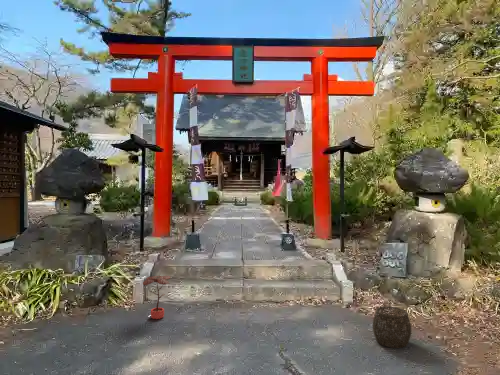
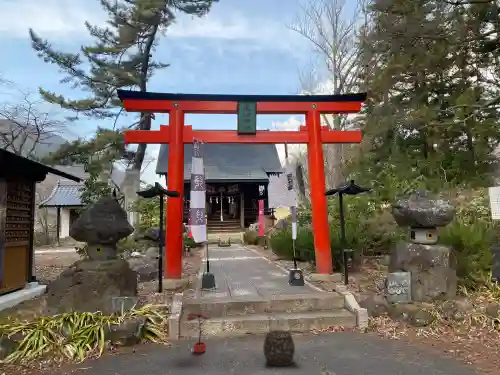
woven basket: present [373,306,411,348] -> present [263,330,295,366]

